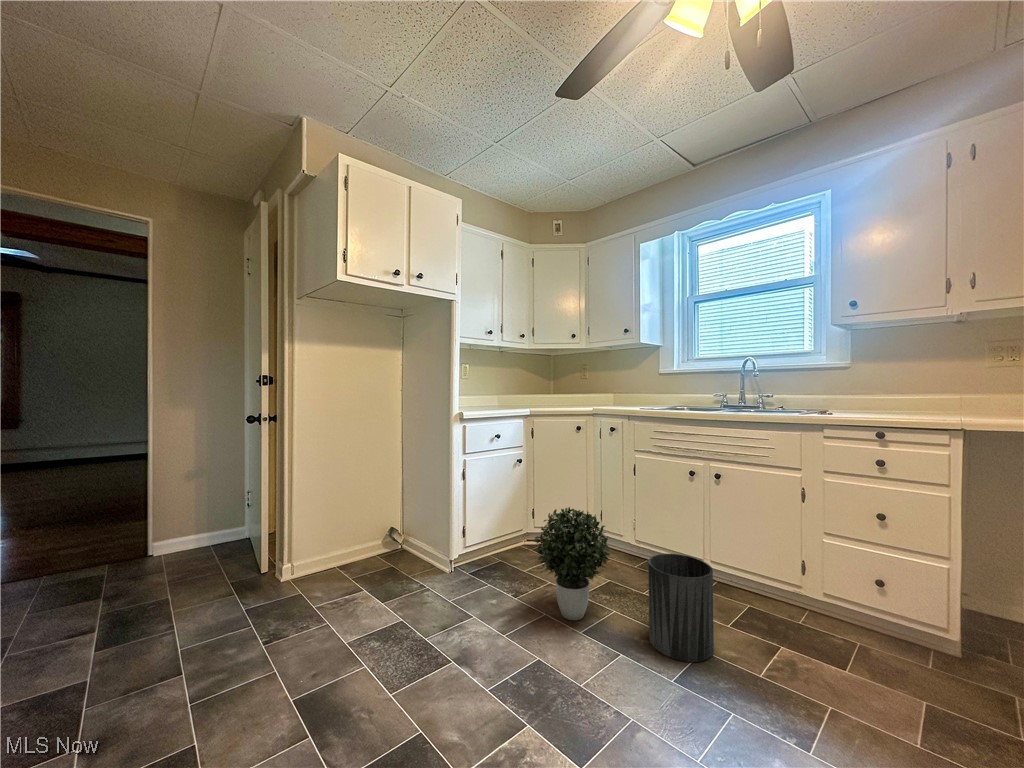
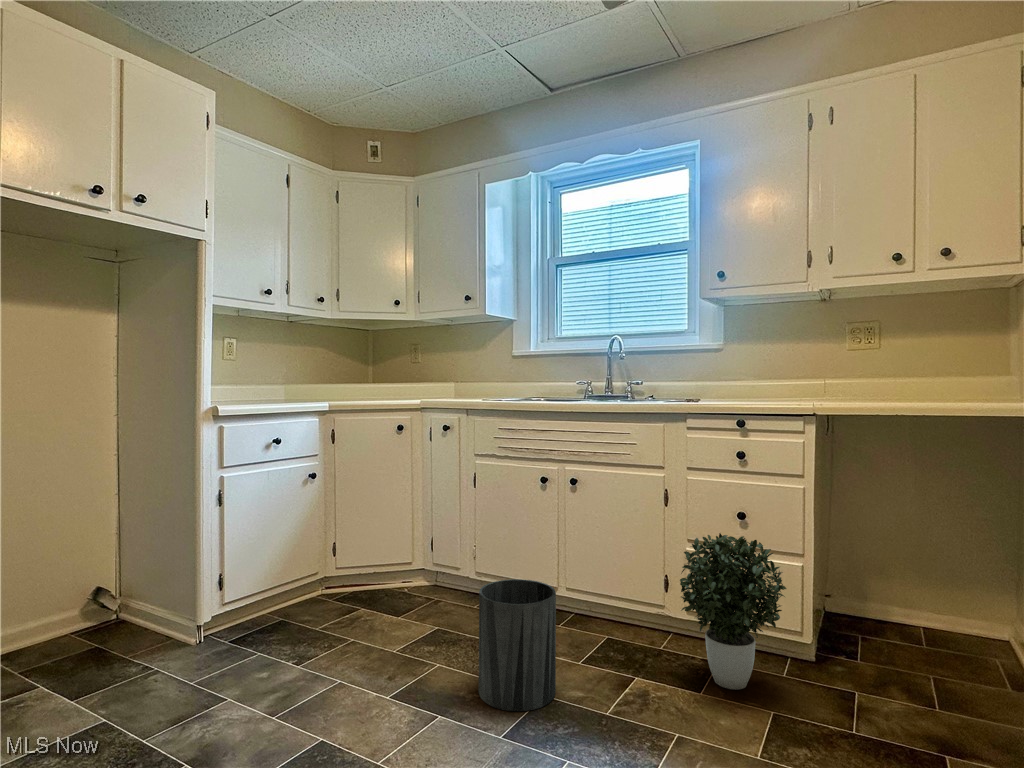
potted plant: present [533,507,610,620] -> present [680,533,786,690]

